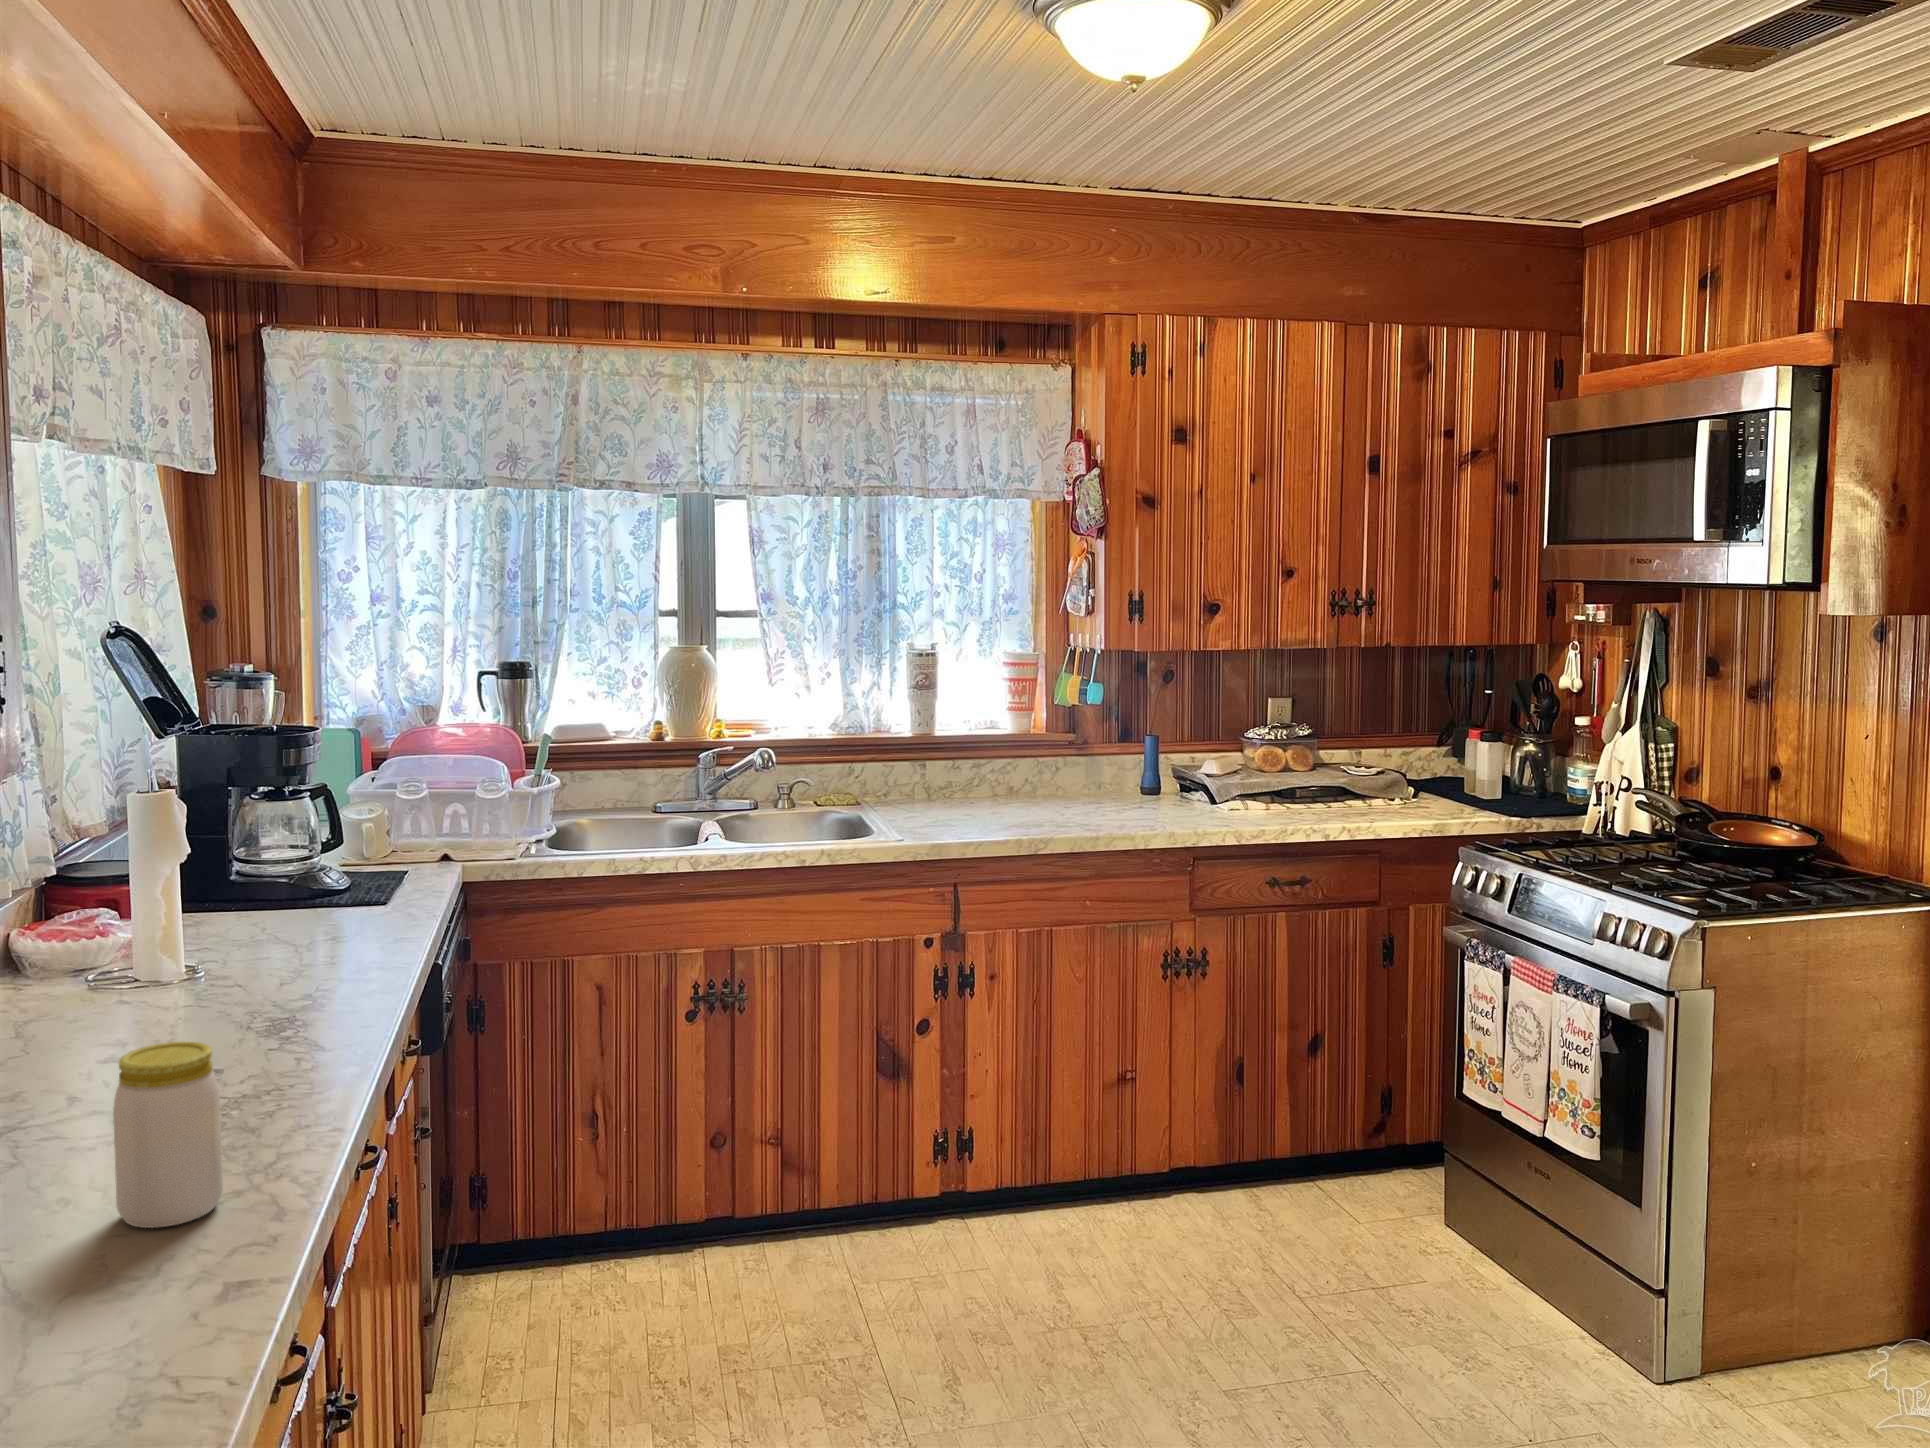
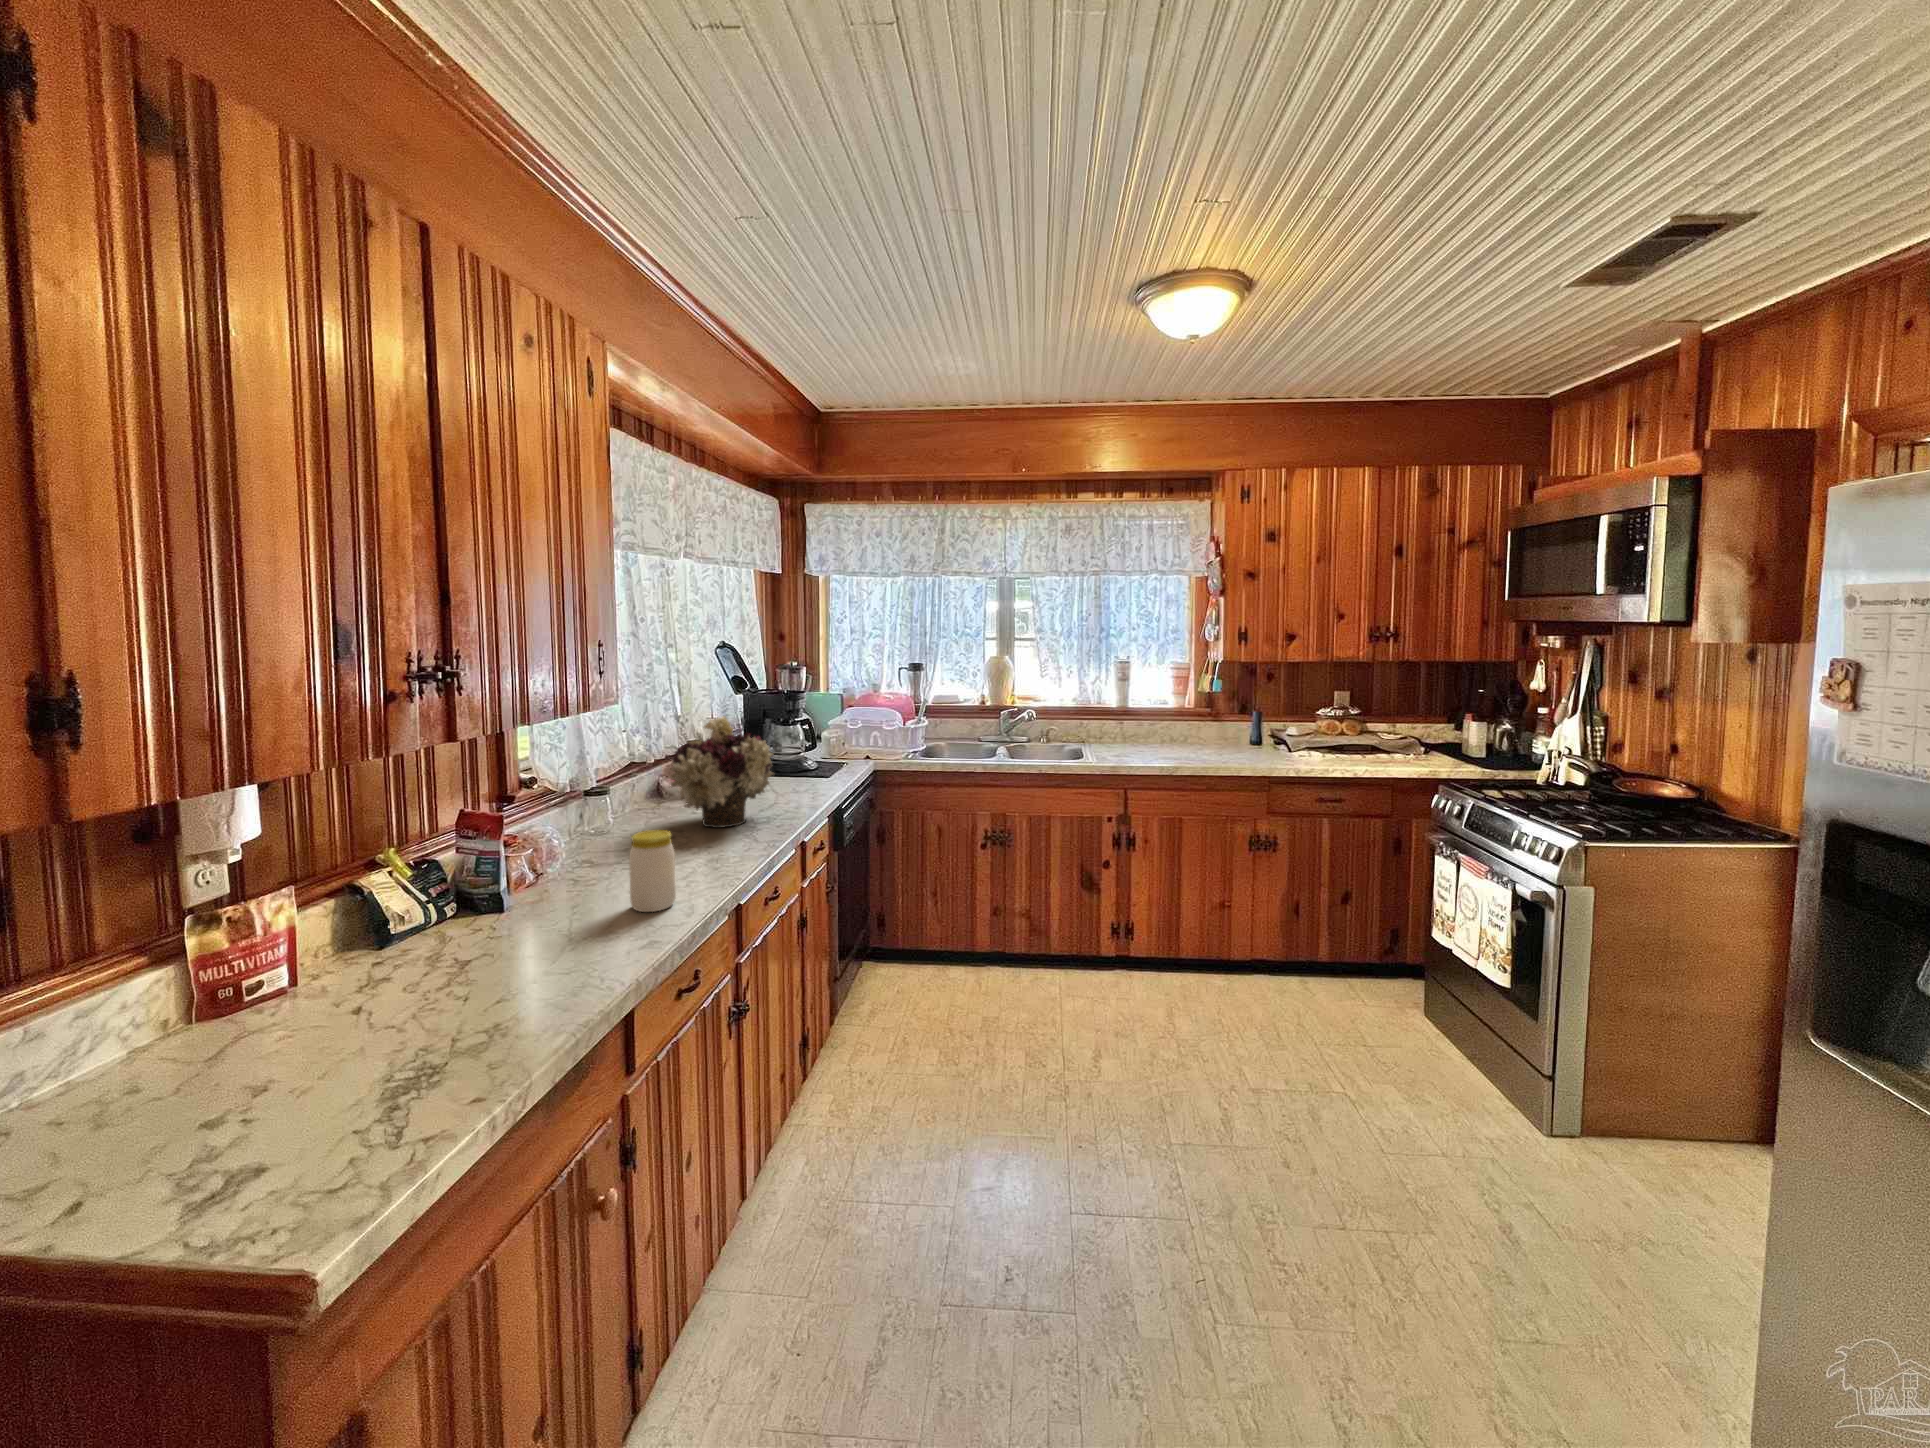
flower arrangement: none [84,783,324,1026] -> present [667,716,774,828]

